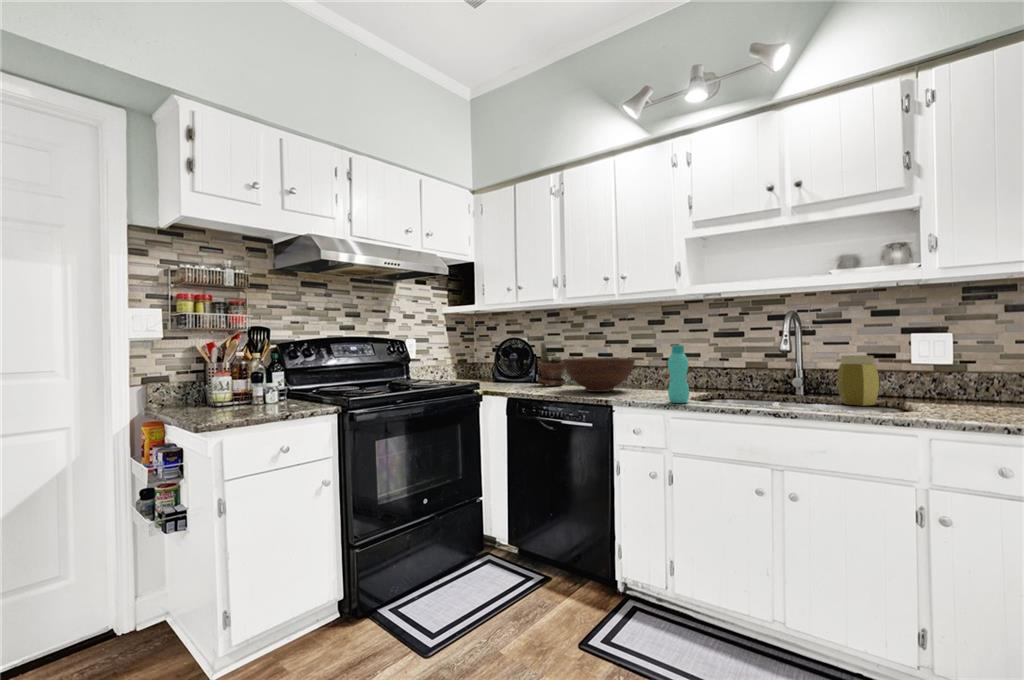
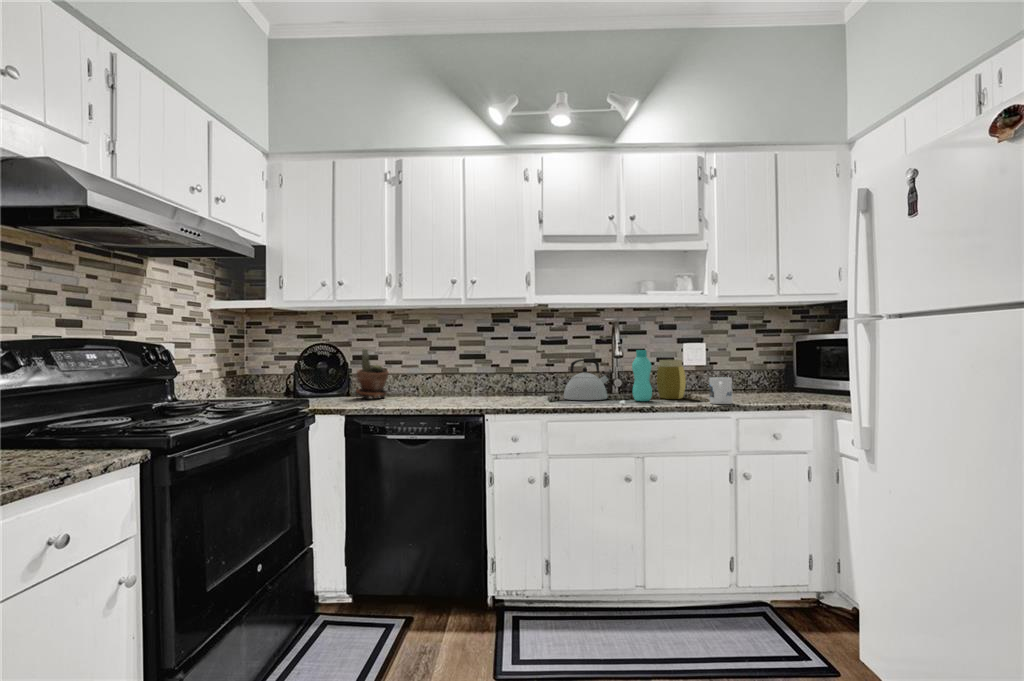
bottle: present [668,345,689,403] -> present [632,350,652,401]
kettle: none [718,354,773,400] -> present [564,359,609,400]
fruit bowl: present [564,358,635,392] -> none [408,365,483,402]
mug: none [891,380,928,416] -> present [709,377,733,404]

